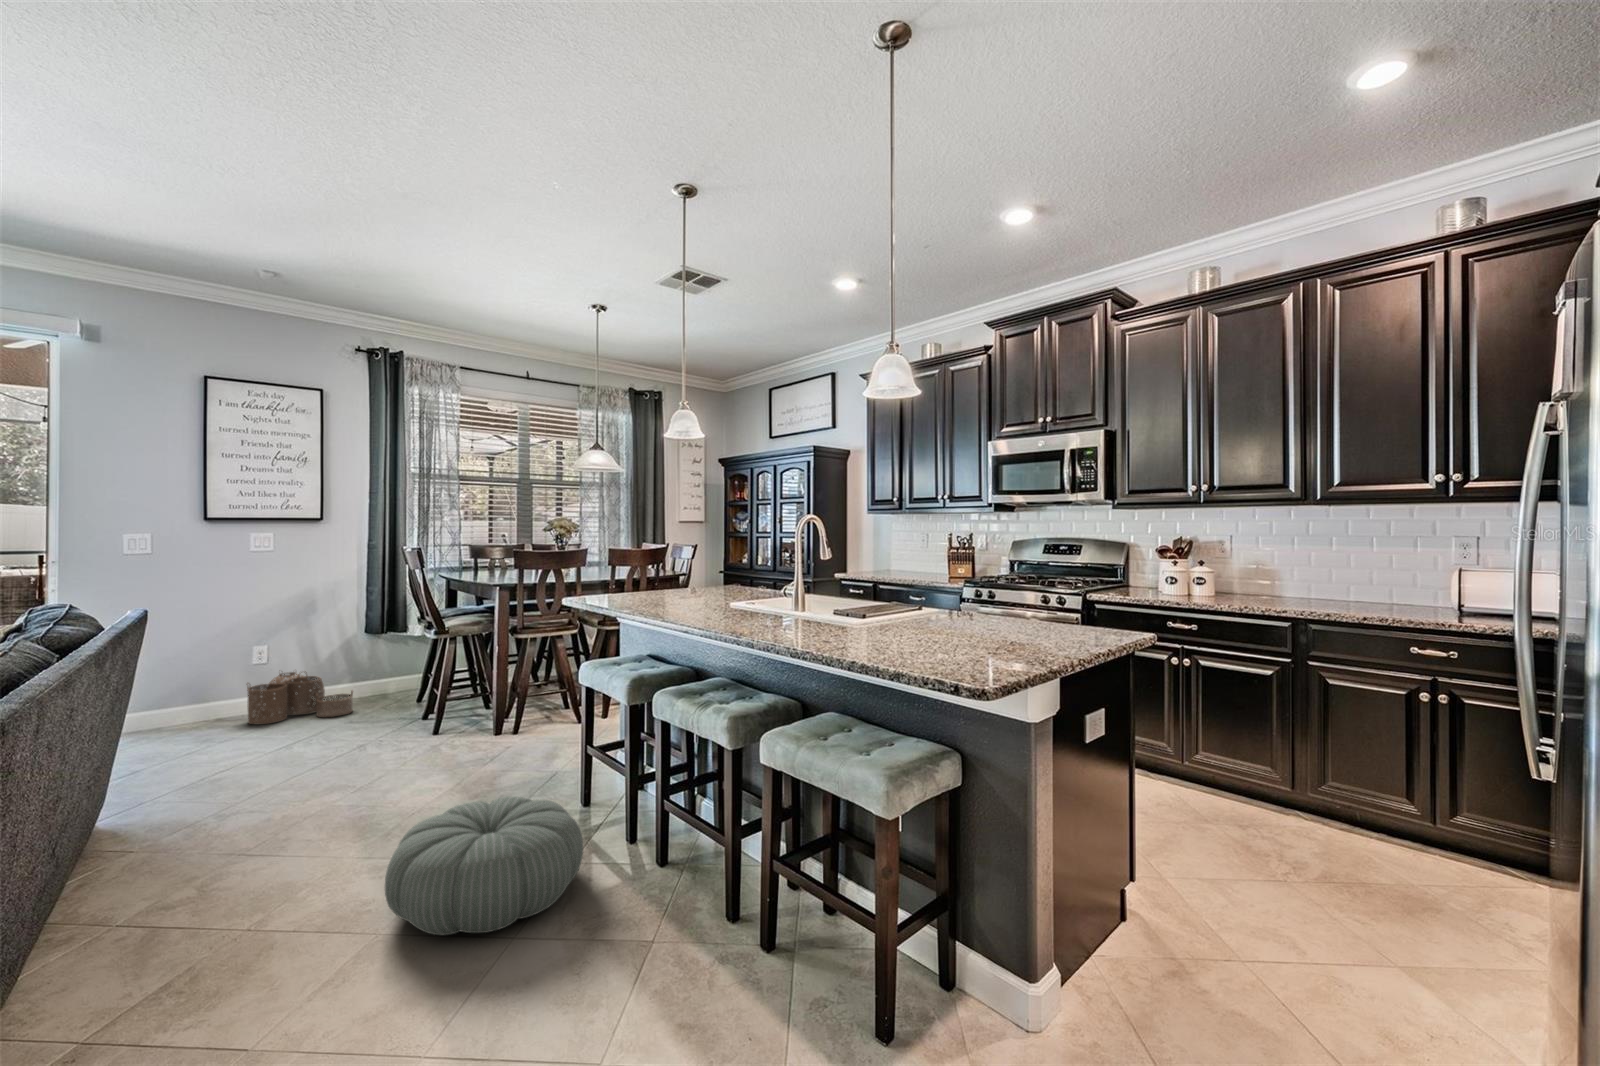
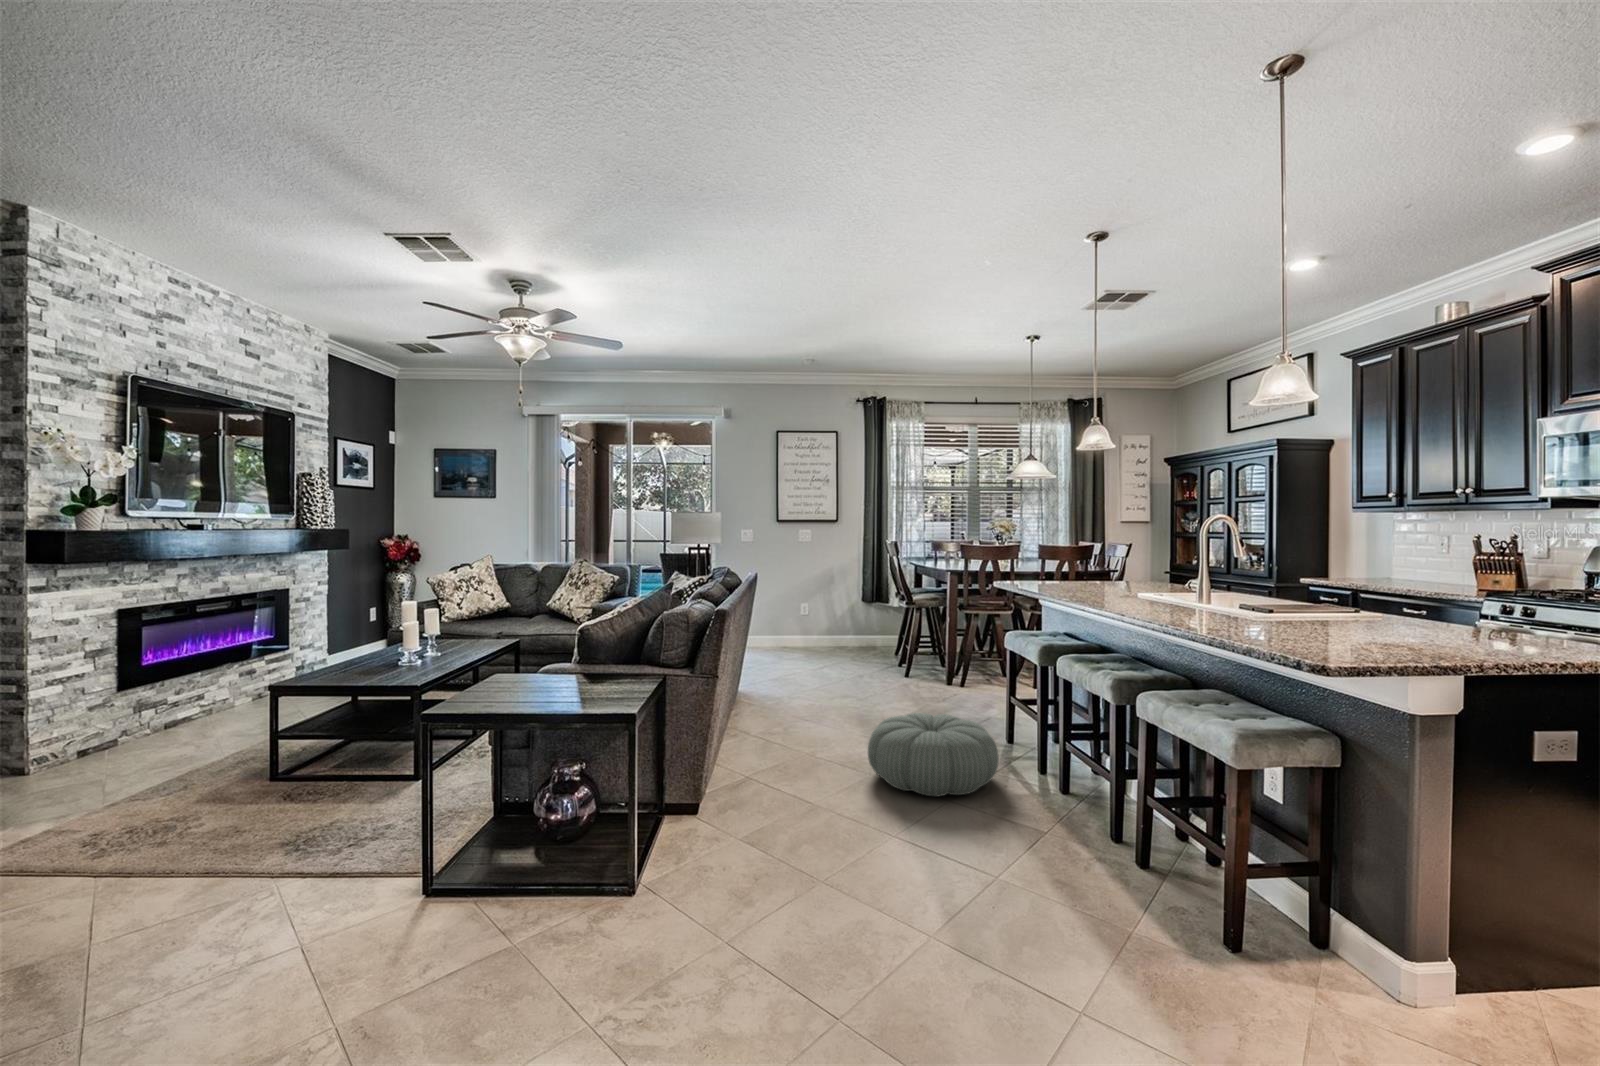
woven basket: present [247,672,353,724] -> none [793,624,853,660]

